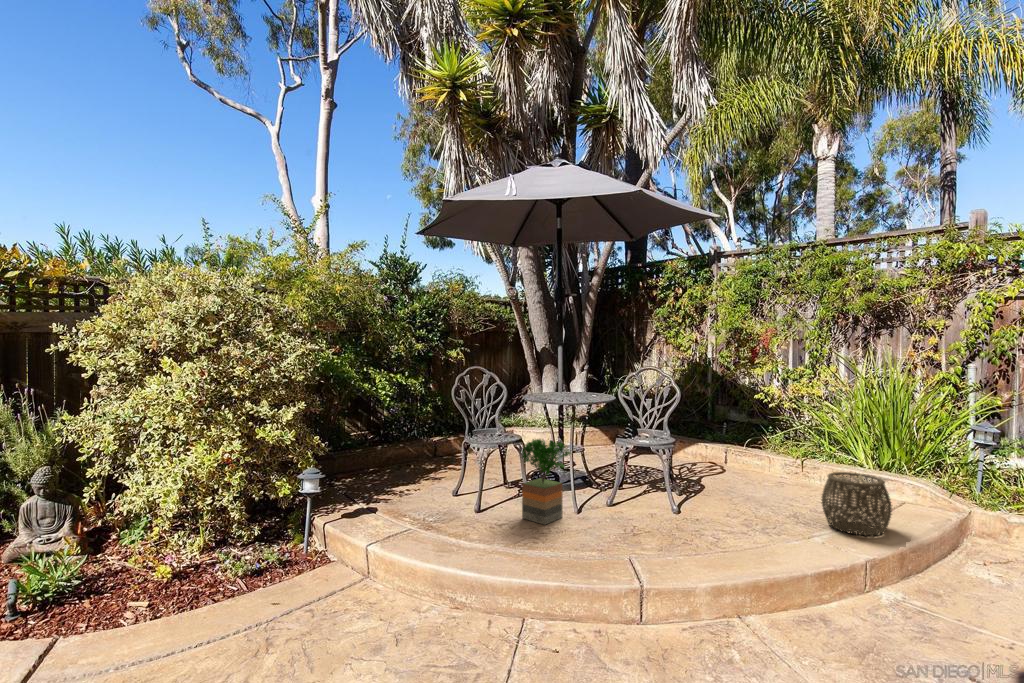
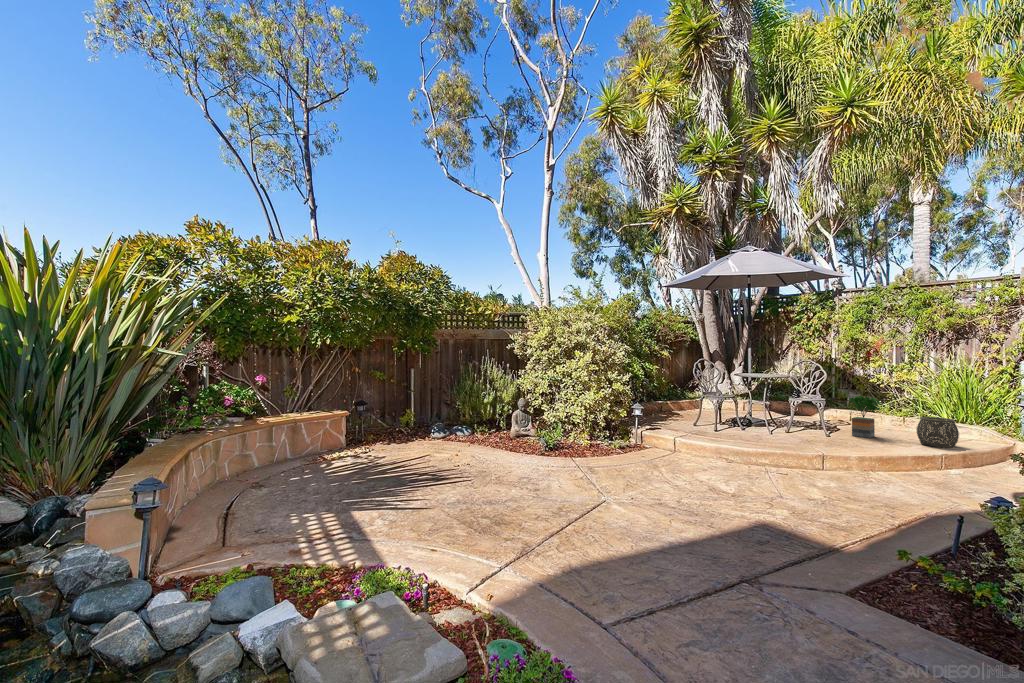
potted tree: present [522,439,570,525] -> present [850,396,880,438]

